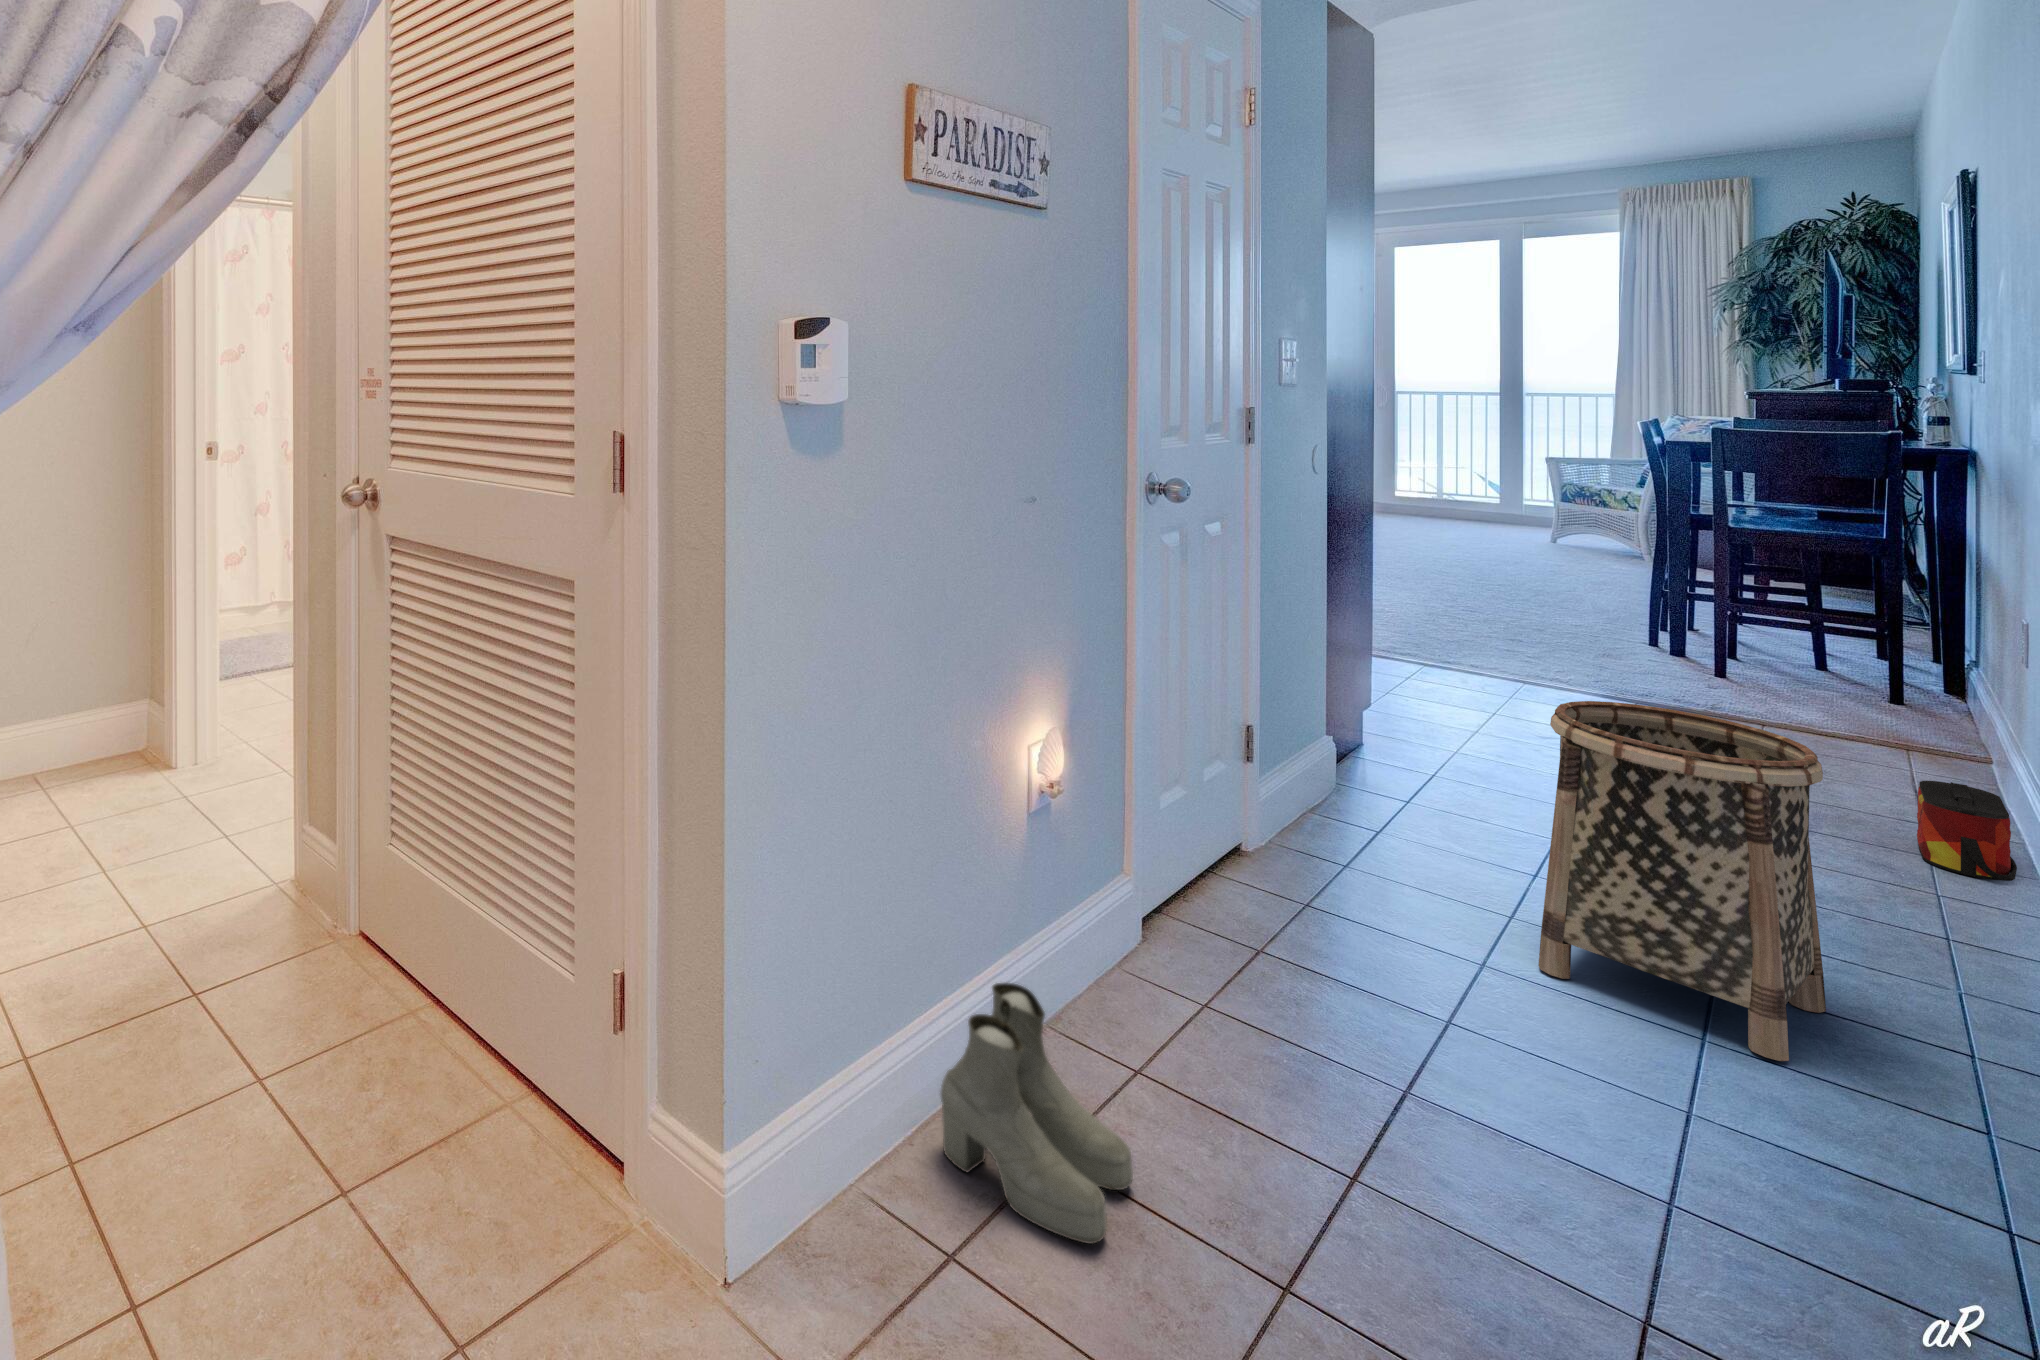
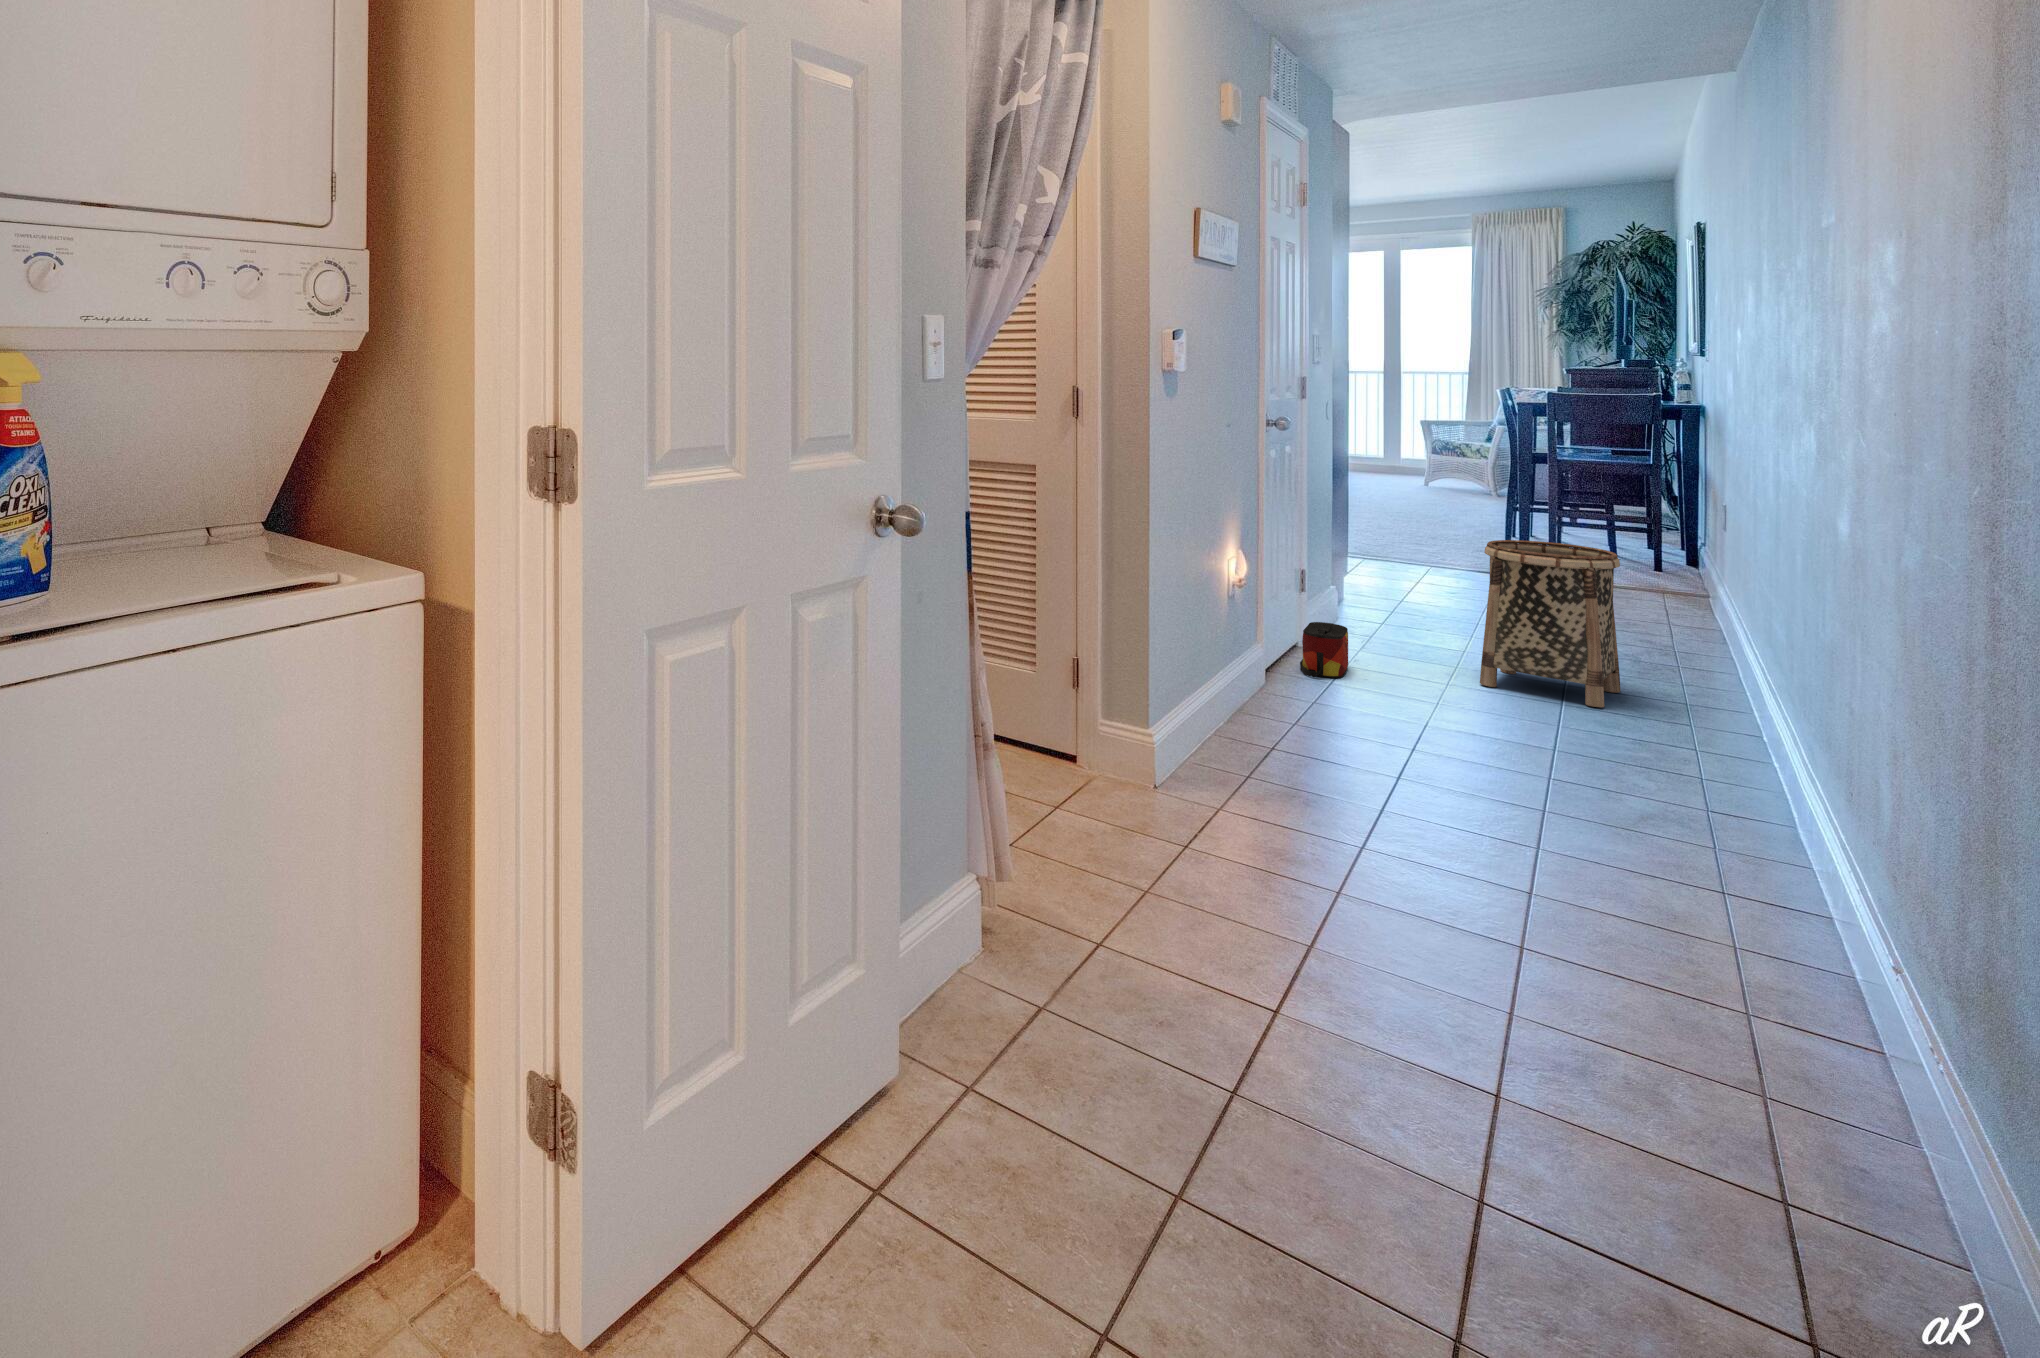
bag: present [1917,781,2017,881] -> present [1300,622,1348,678]
boots: present [940,983,1133,1244] -> none [1225,671,1323,768]

